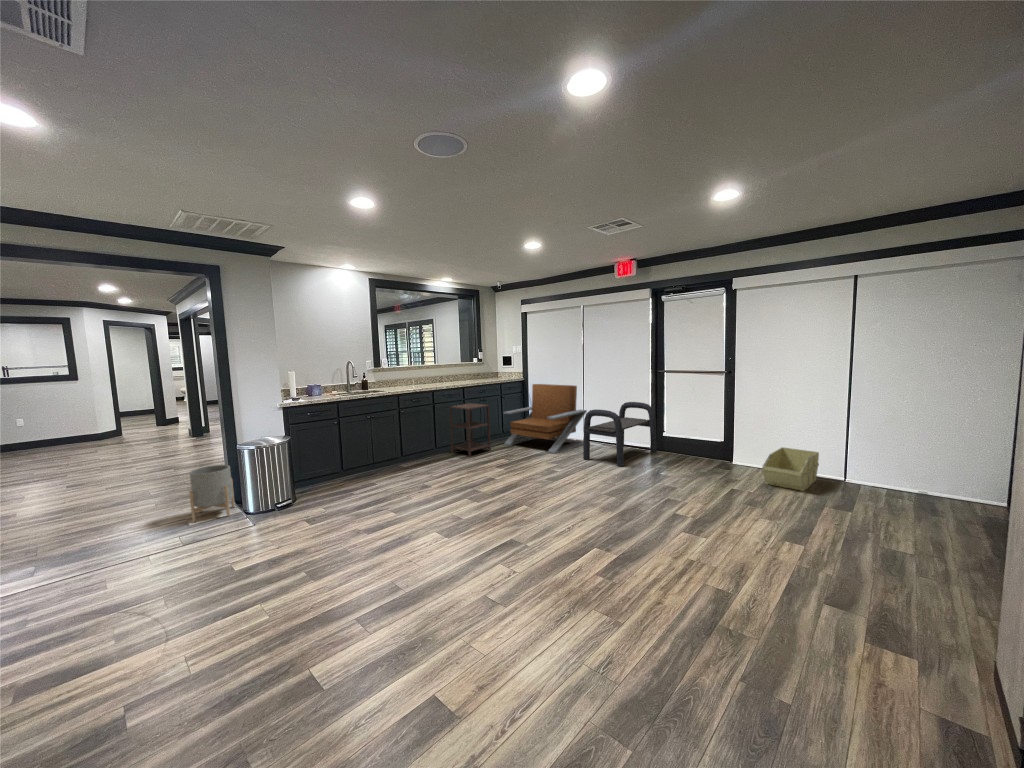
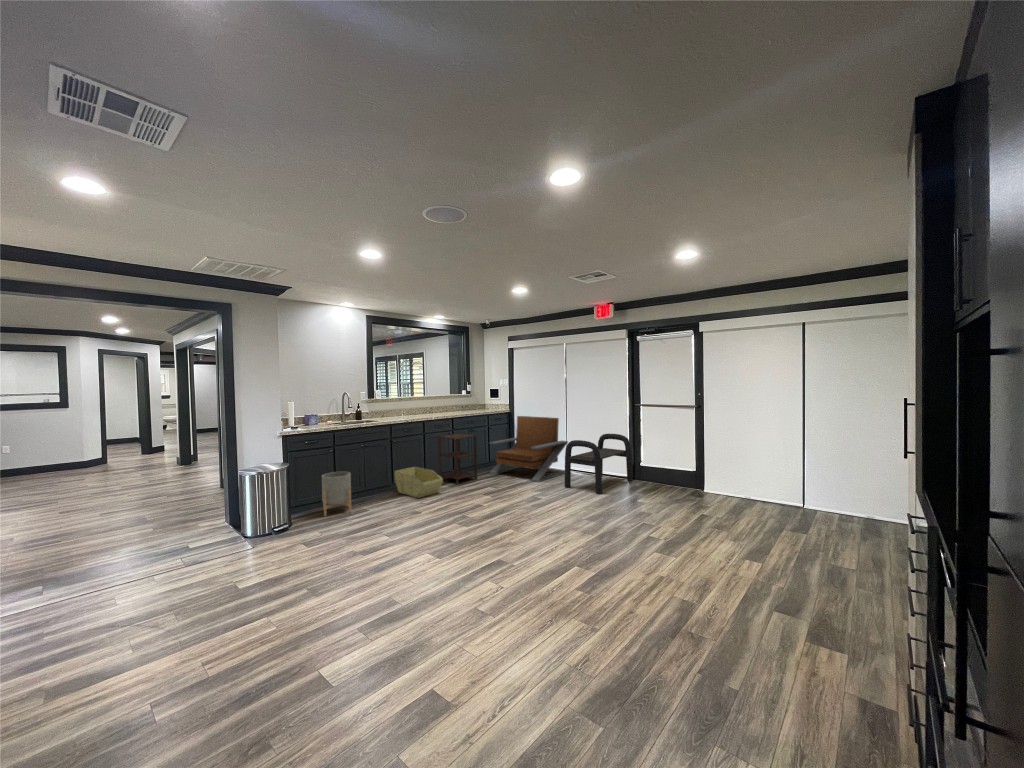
storage bin: present [762,447,819,491] -> present [394,467,443,498]
planter: present [189,465,235,522] -> present [322,472,351,516]

